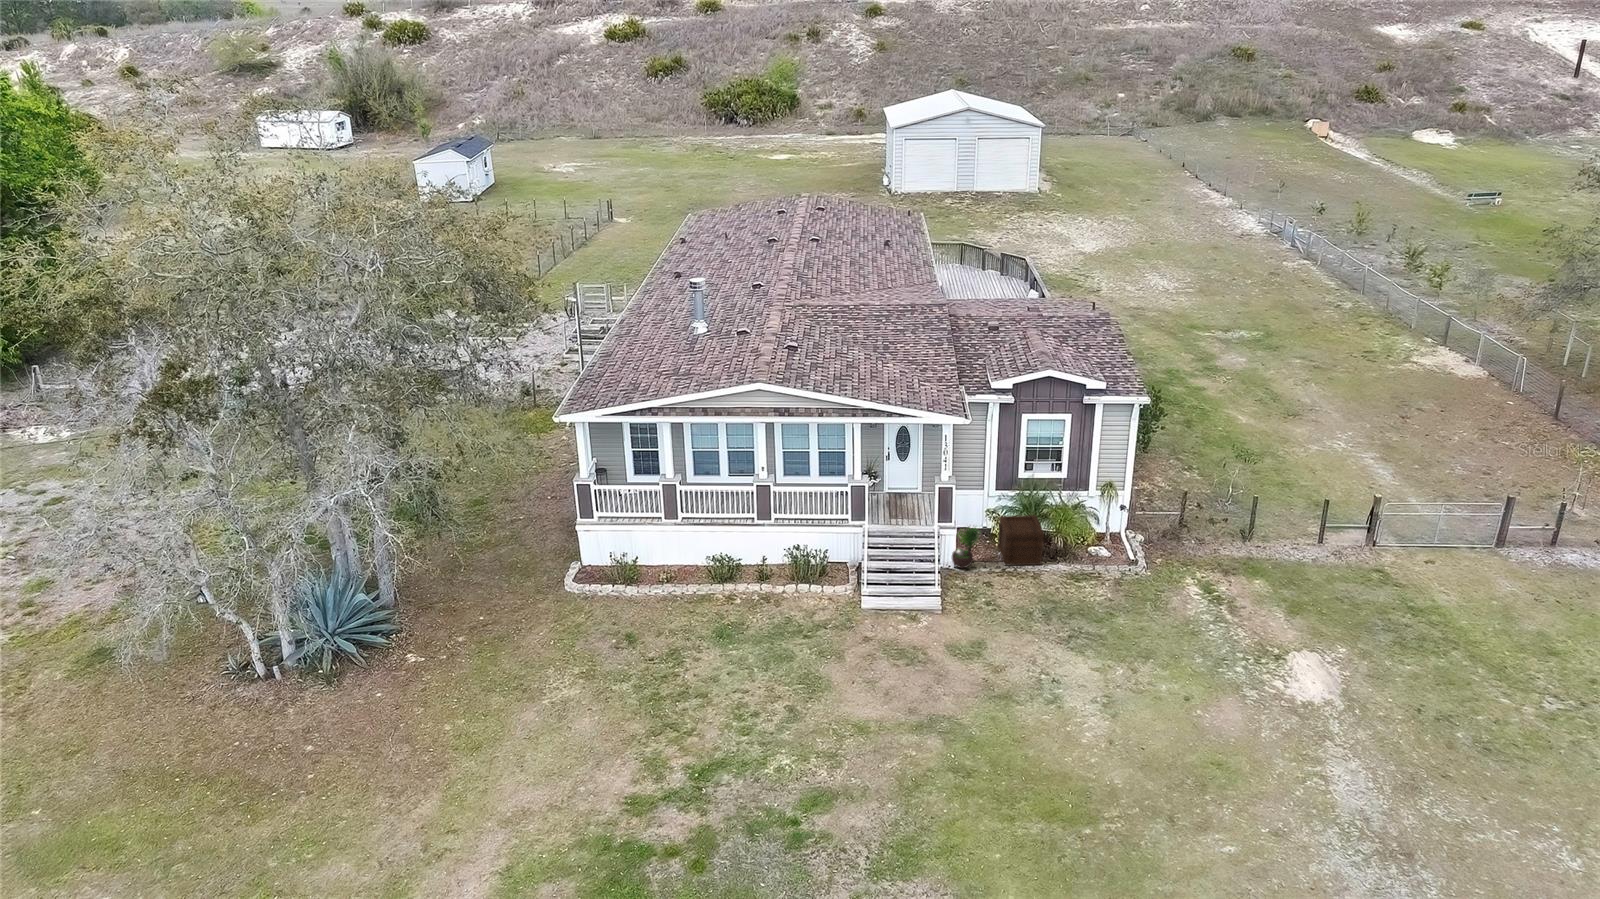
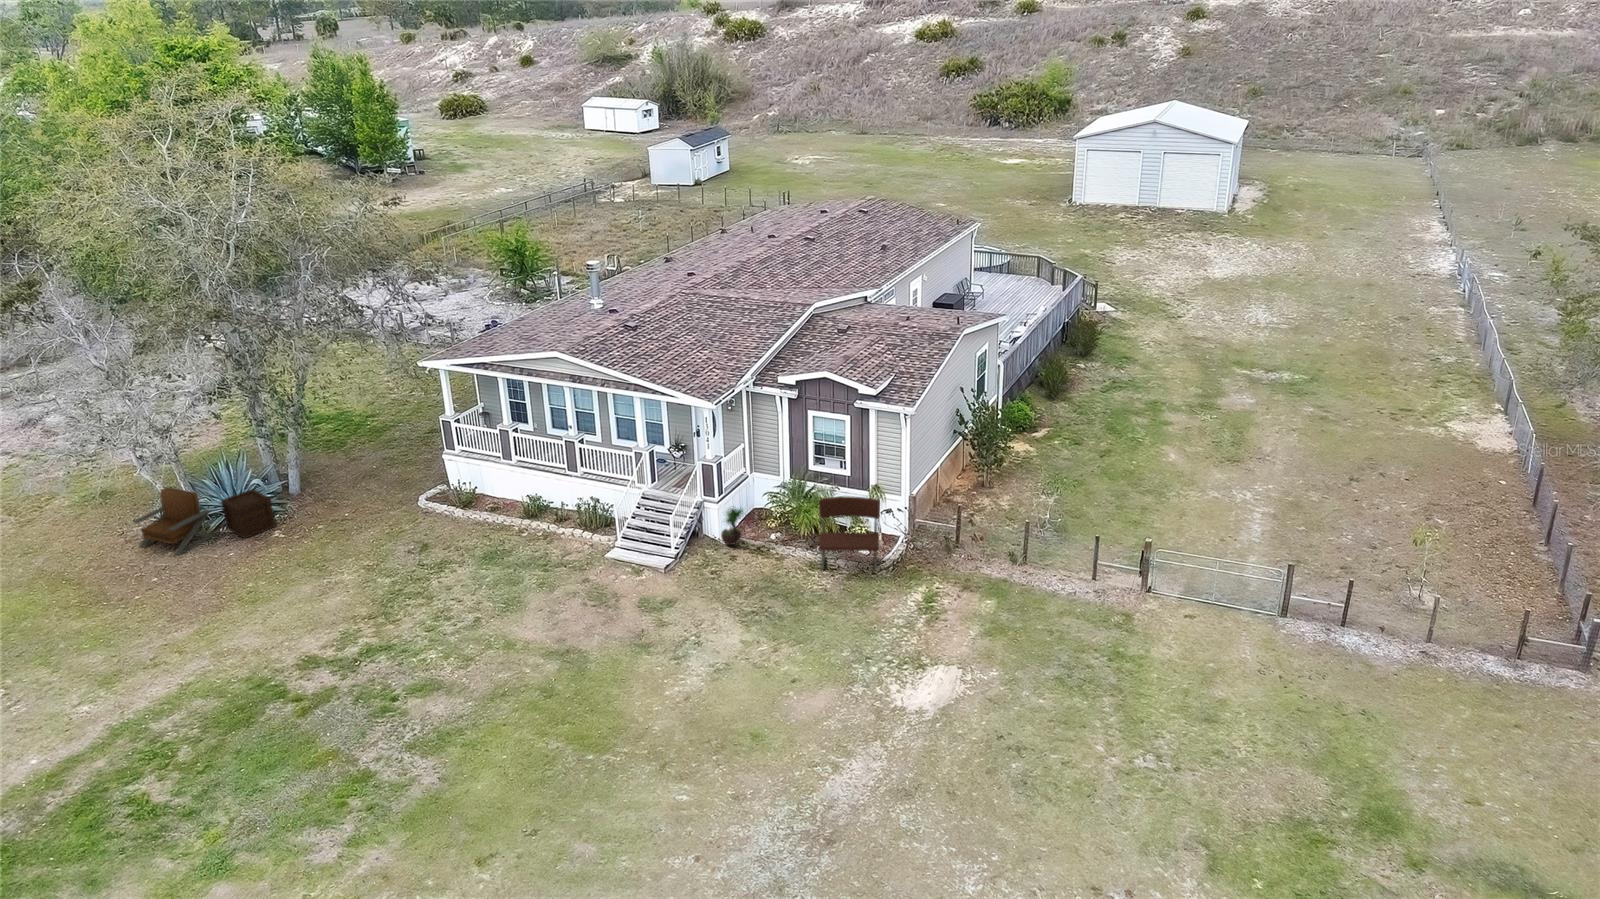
bench: none [1063,493,1137,575] -> present [819,496,880,570]
wooden crate: present [998,515,1044,565] -> present [221,489,276,538]
lounge chair: none [243,630,346,717] -> present [133,487,213,555]

